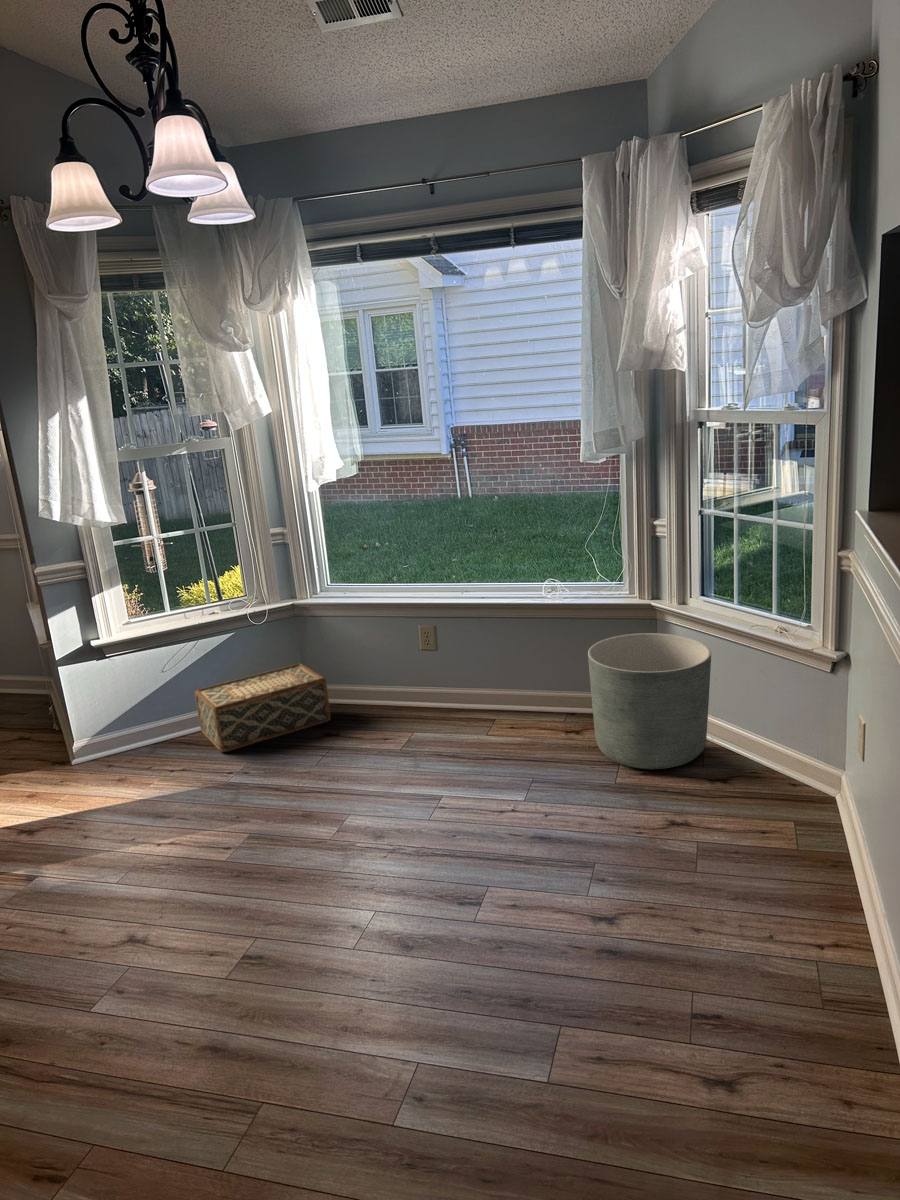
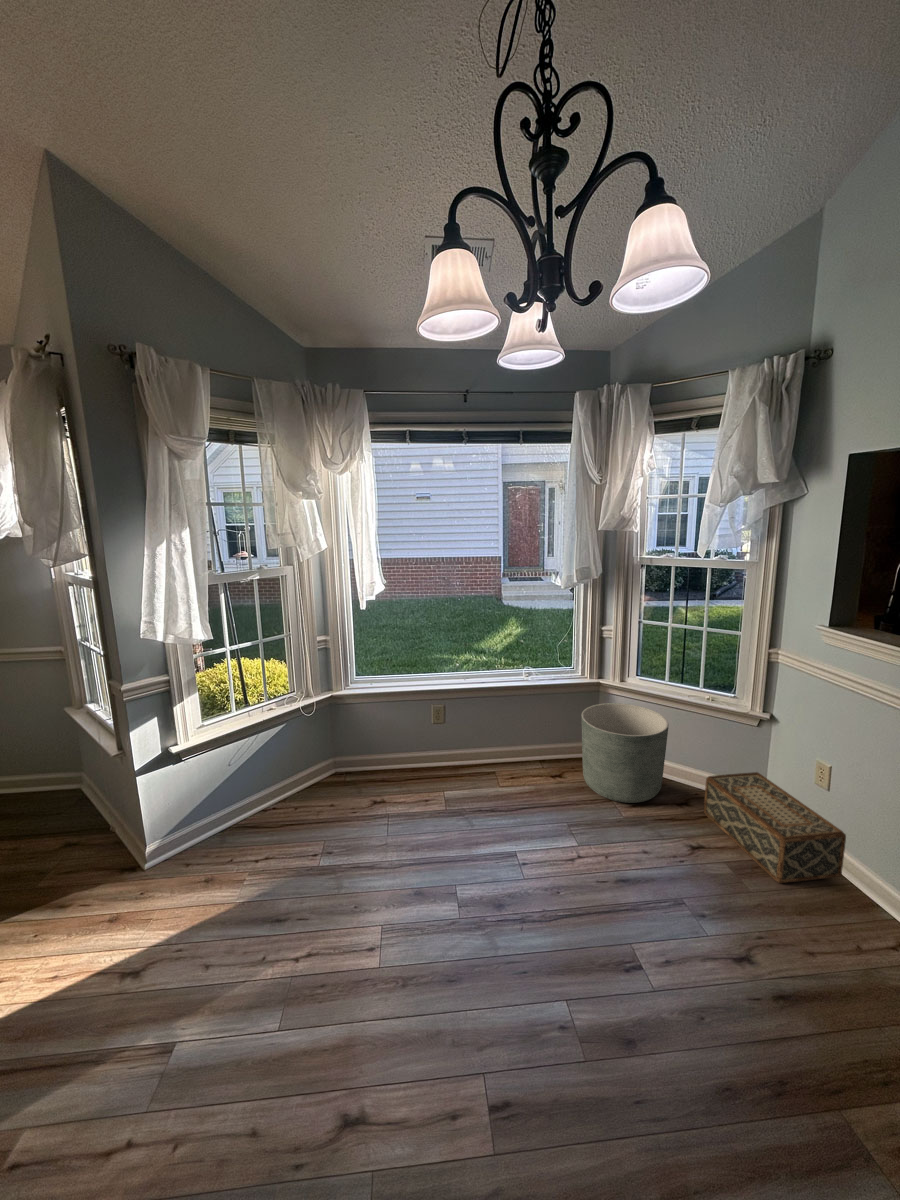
woven basket: present [195,663,331,752] -> present [704,772,846,883]

